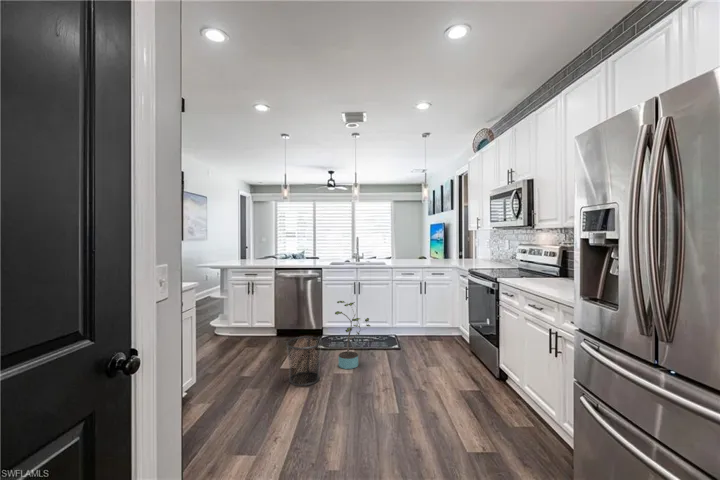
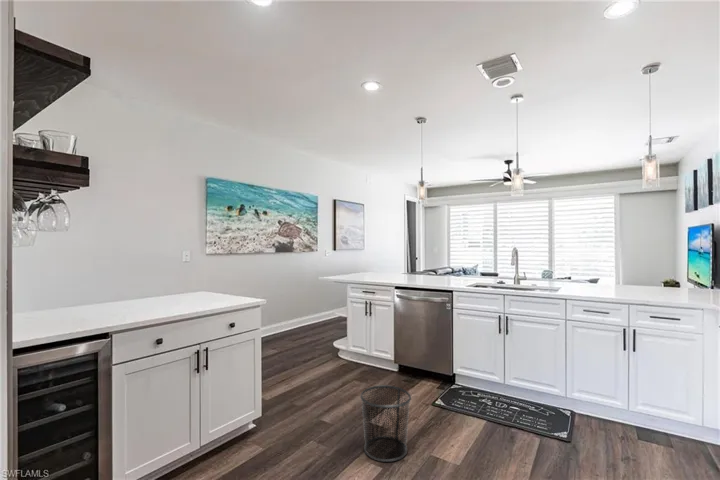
potted plant: present [335,301,370,369] -> none [435,342,499,454]

